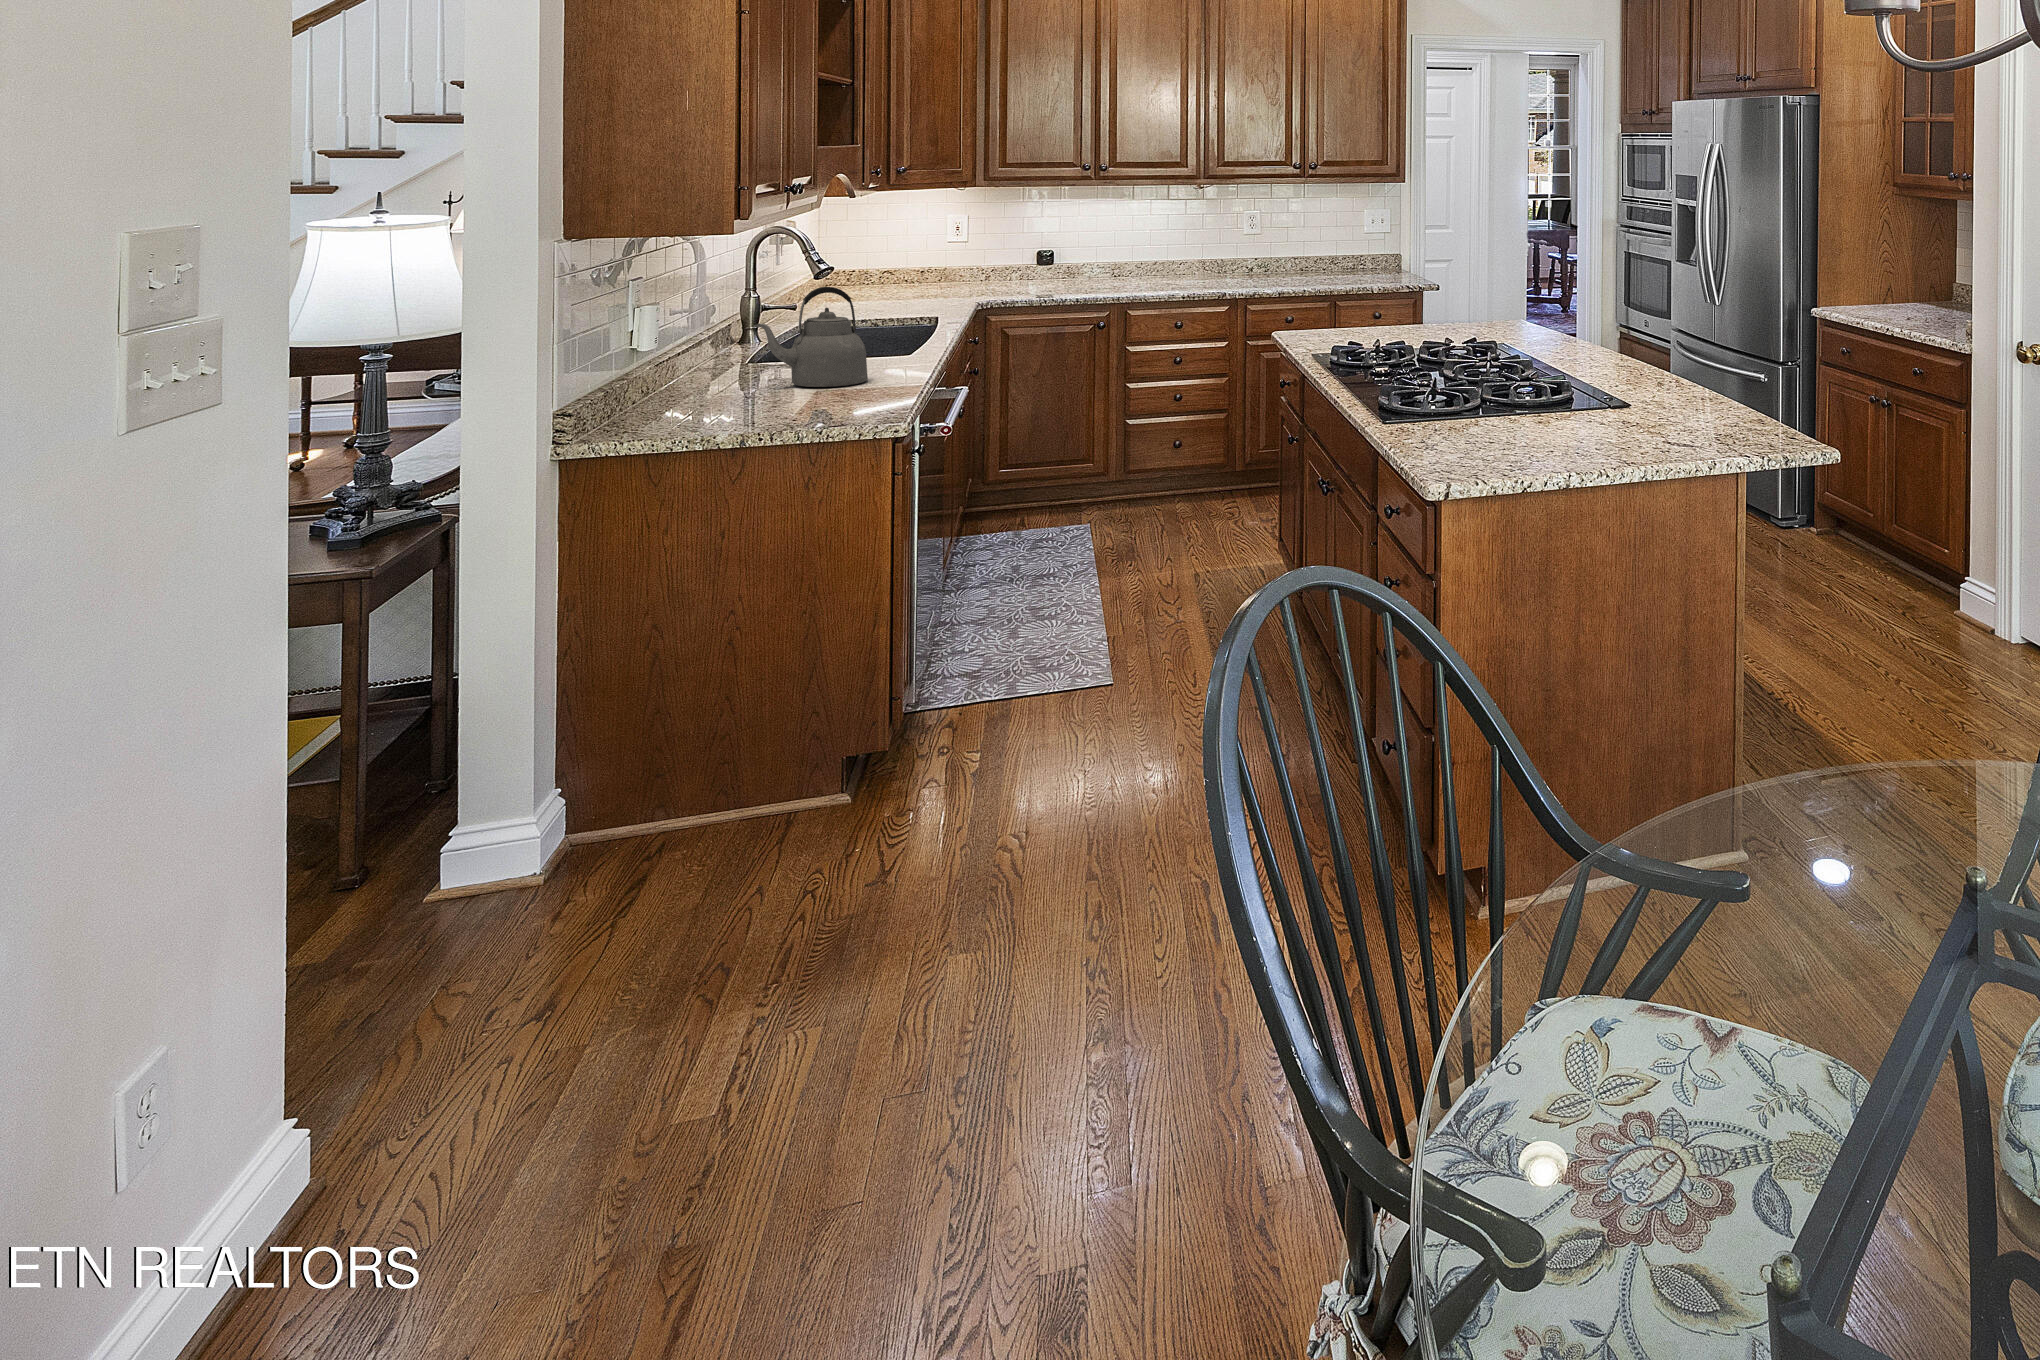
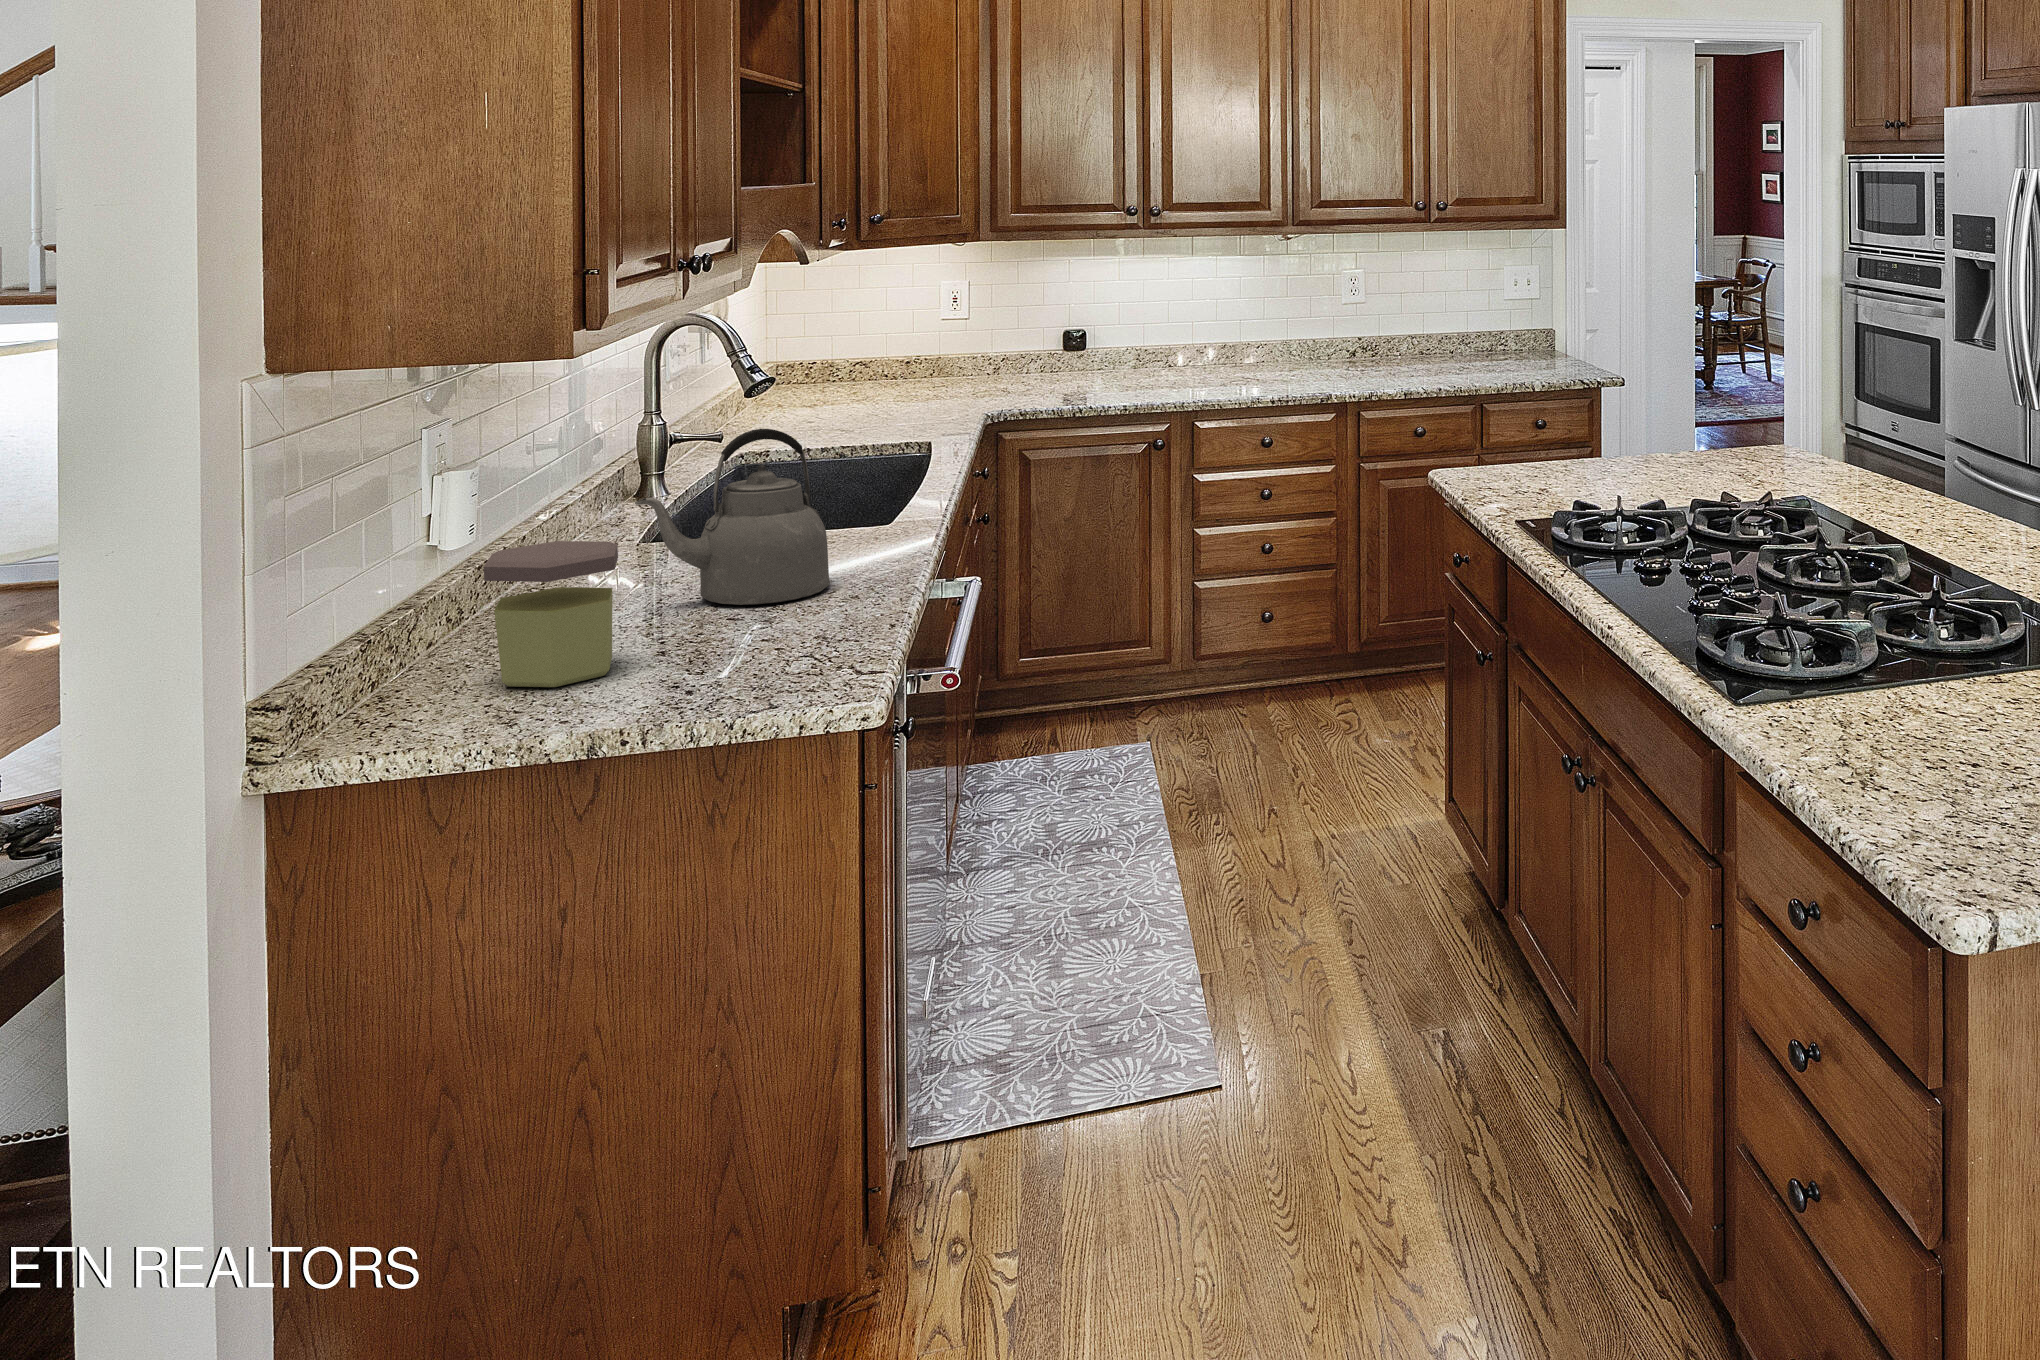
jar: none [676,339,747,415] -> present [483,541,618,687]

